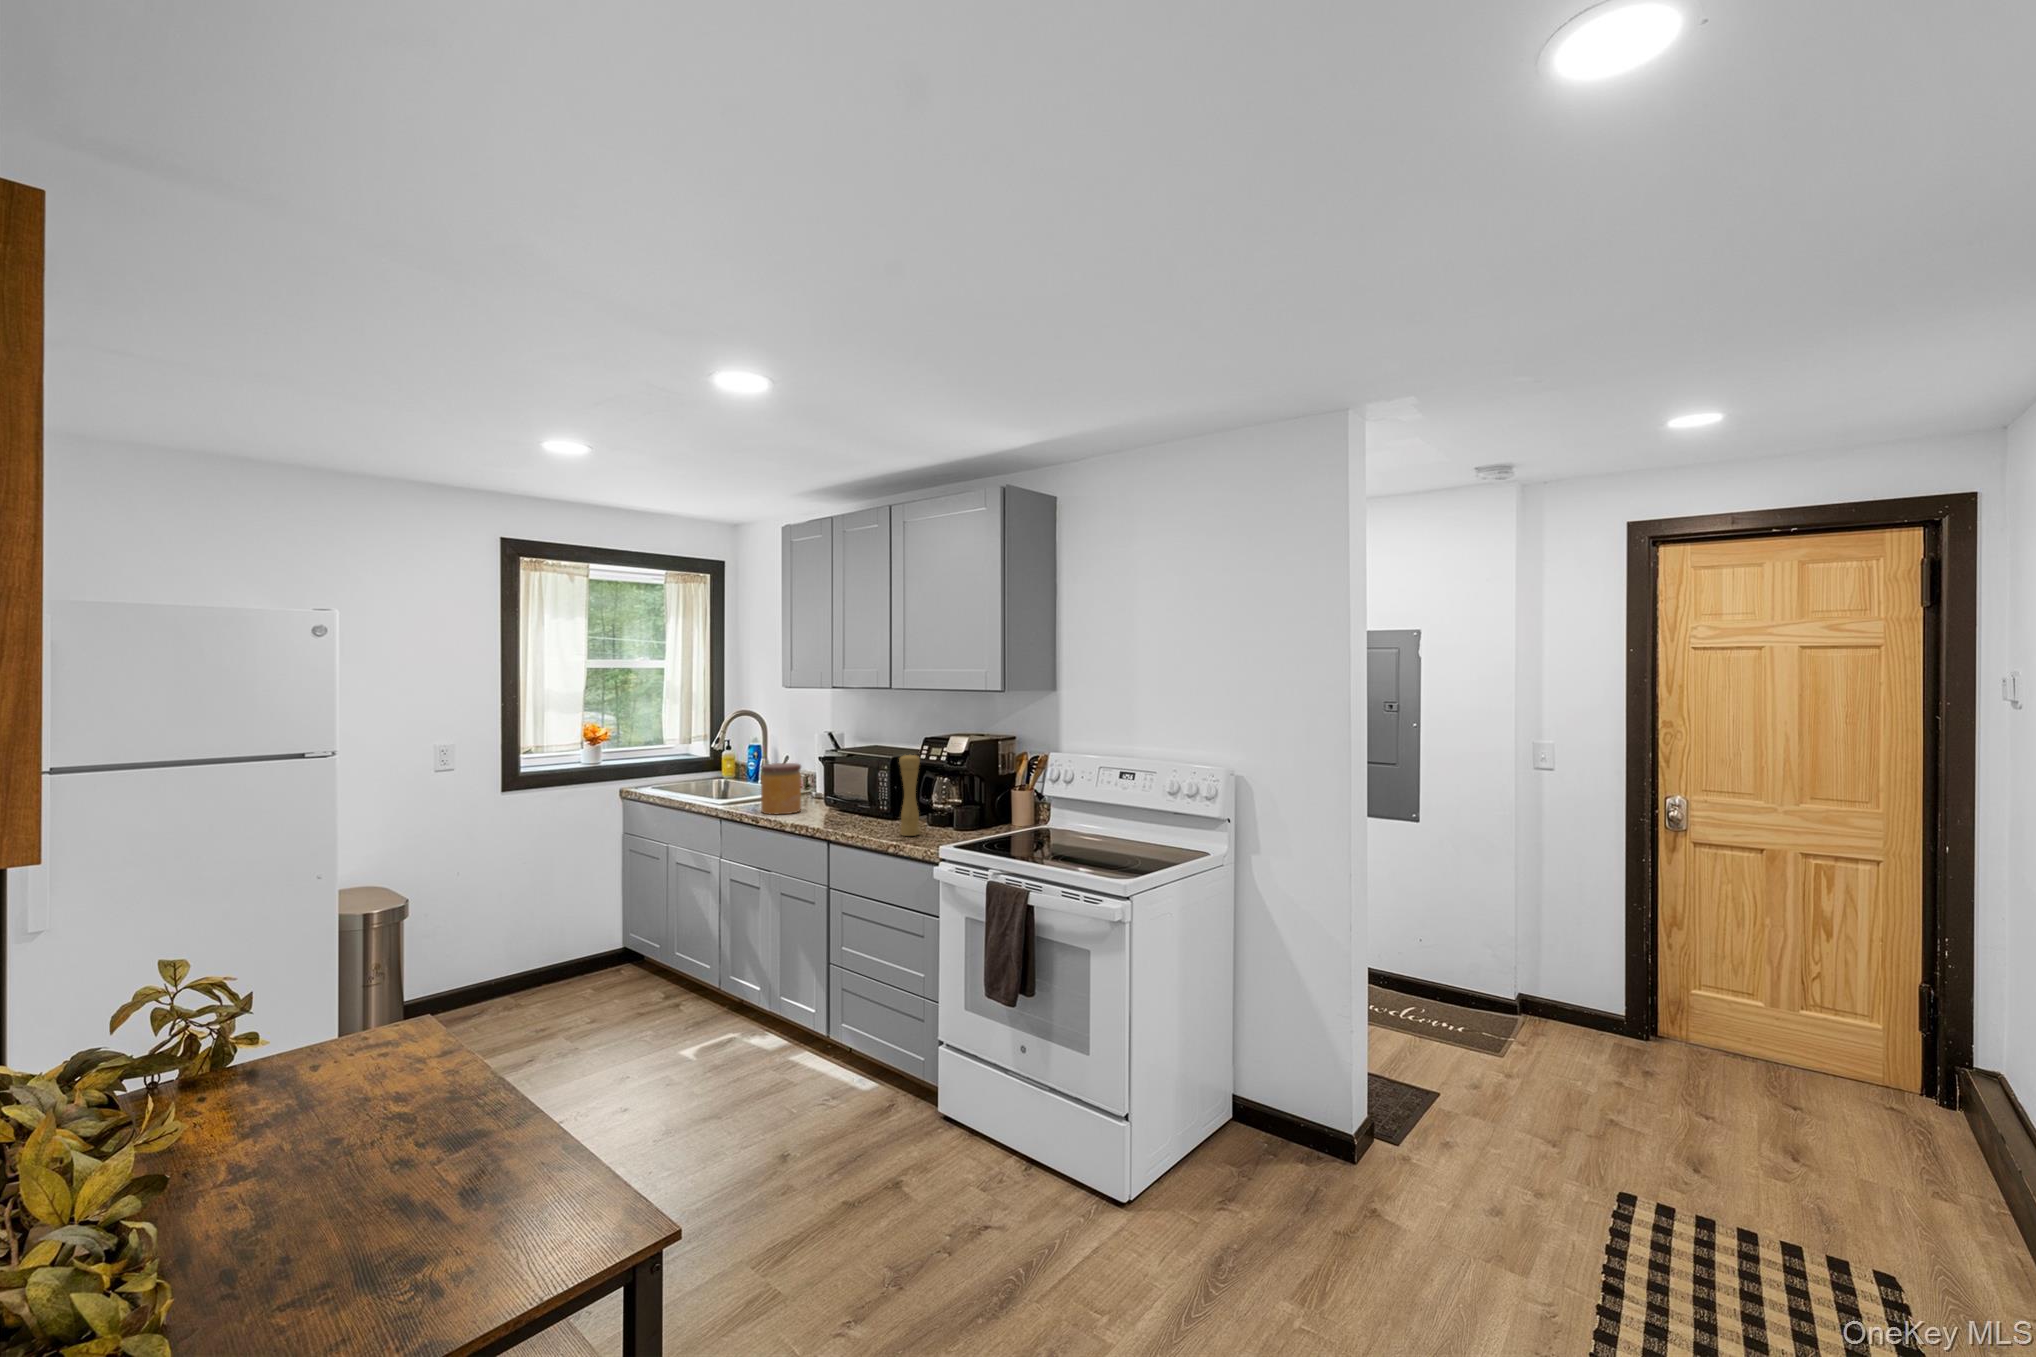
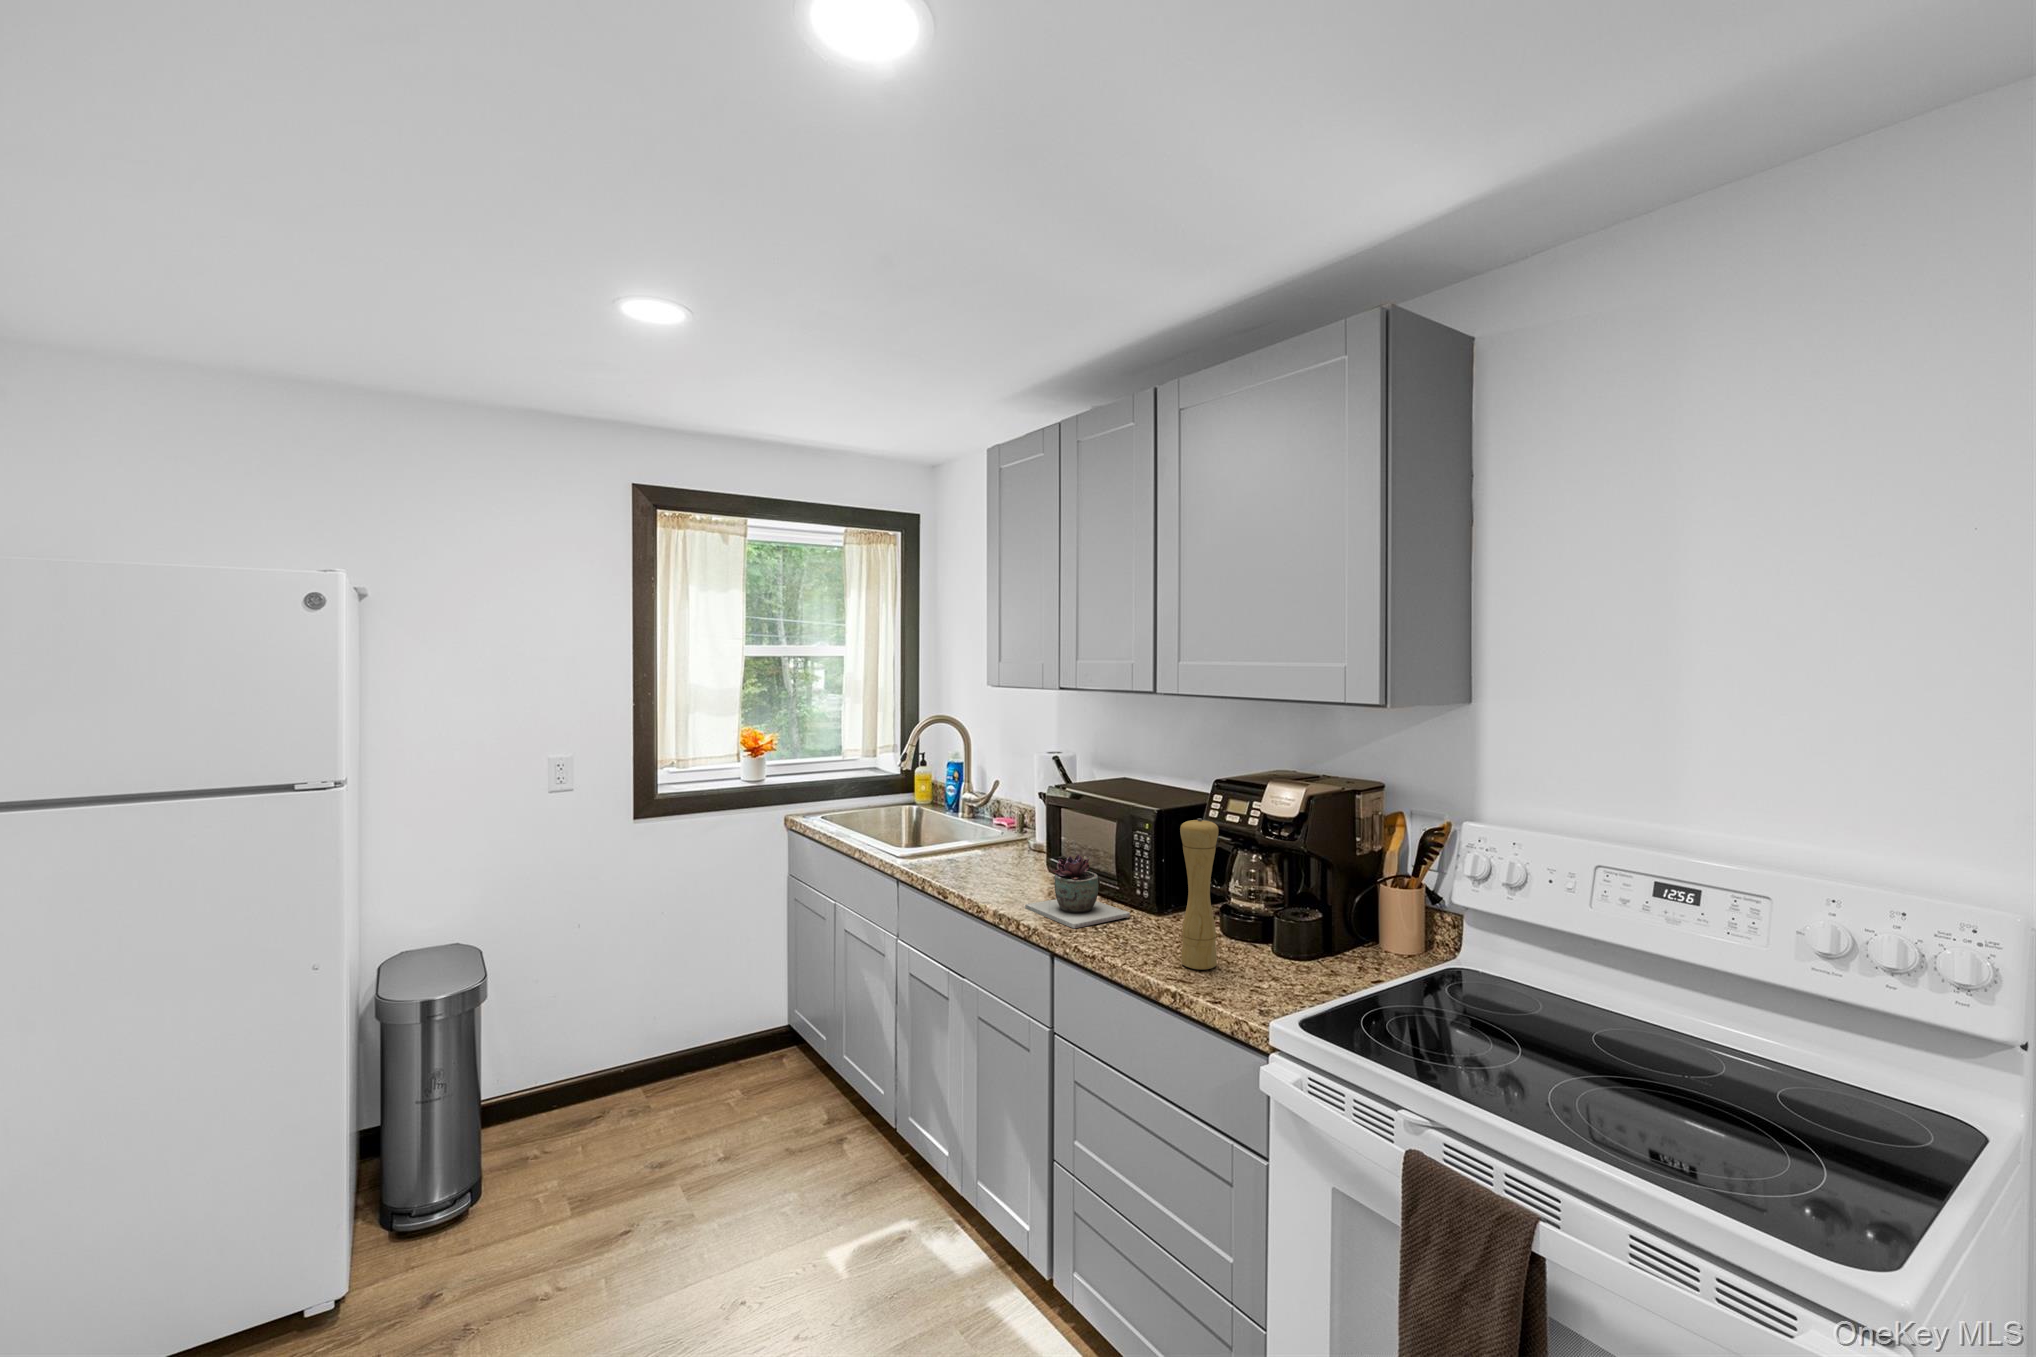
jar: present [761,763,801,814] -> none [953,804,1013,888]
succulent plant: none [810,786,875,827] -> present [1025,855,1130,928]

